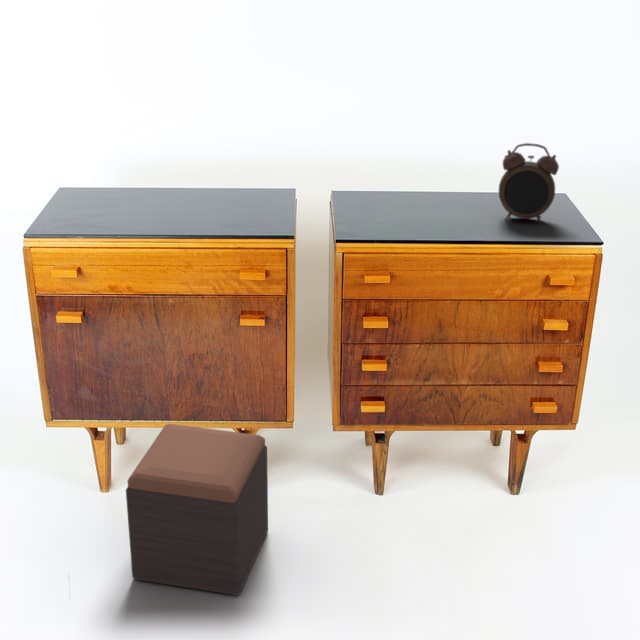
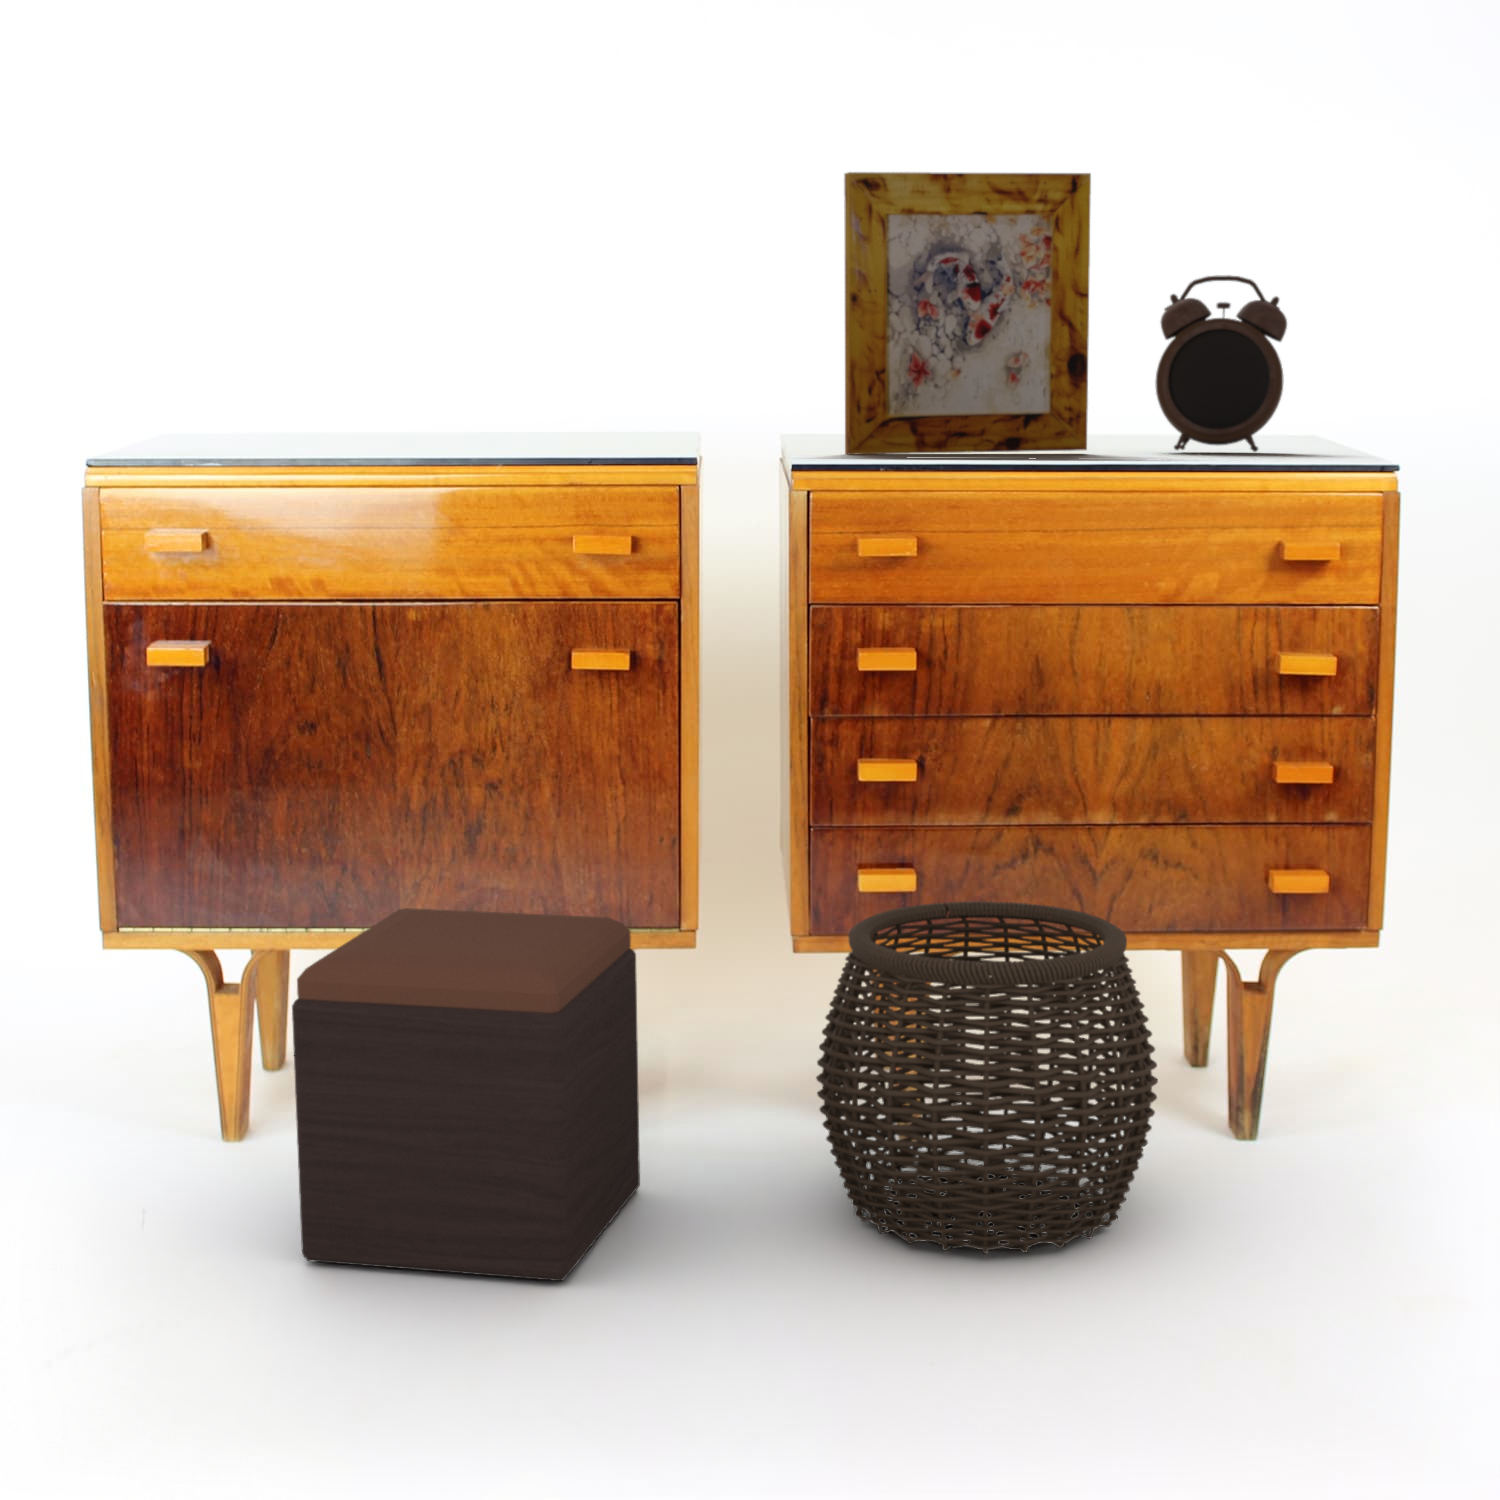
picture frame: none [360,109,475,235] -> present [844,172,1091,455]
woven basket: none [341,422,480,582] -> present [817,901,1158,1254]

